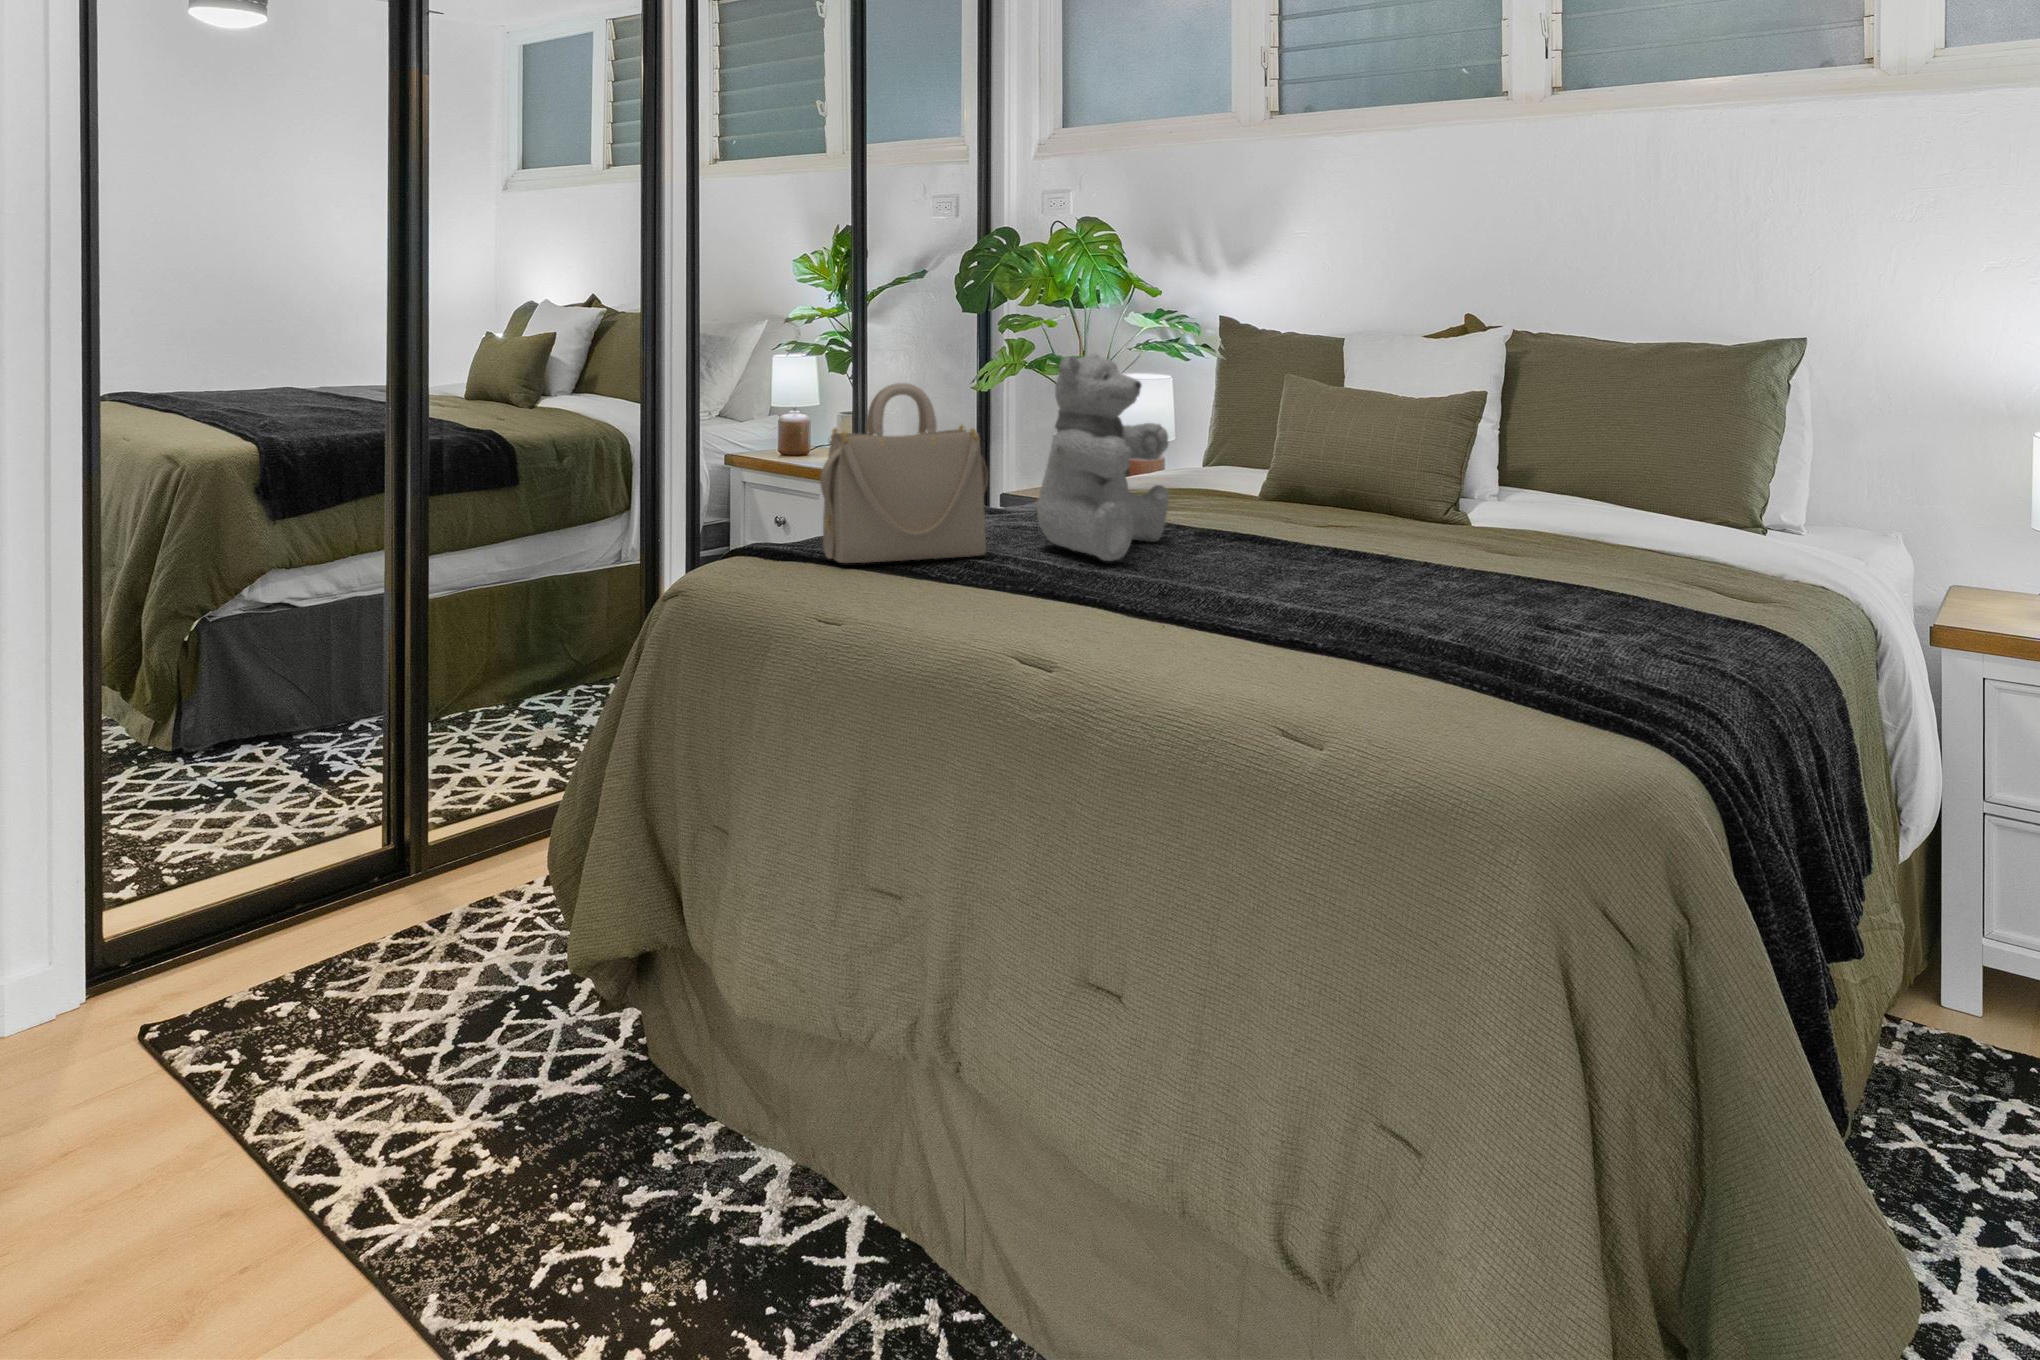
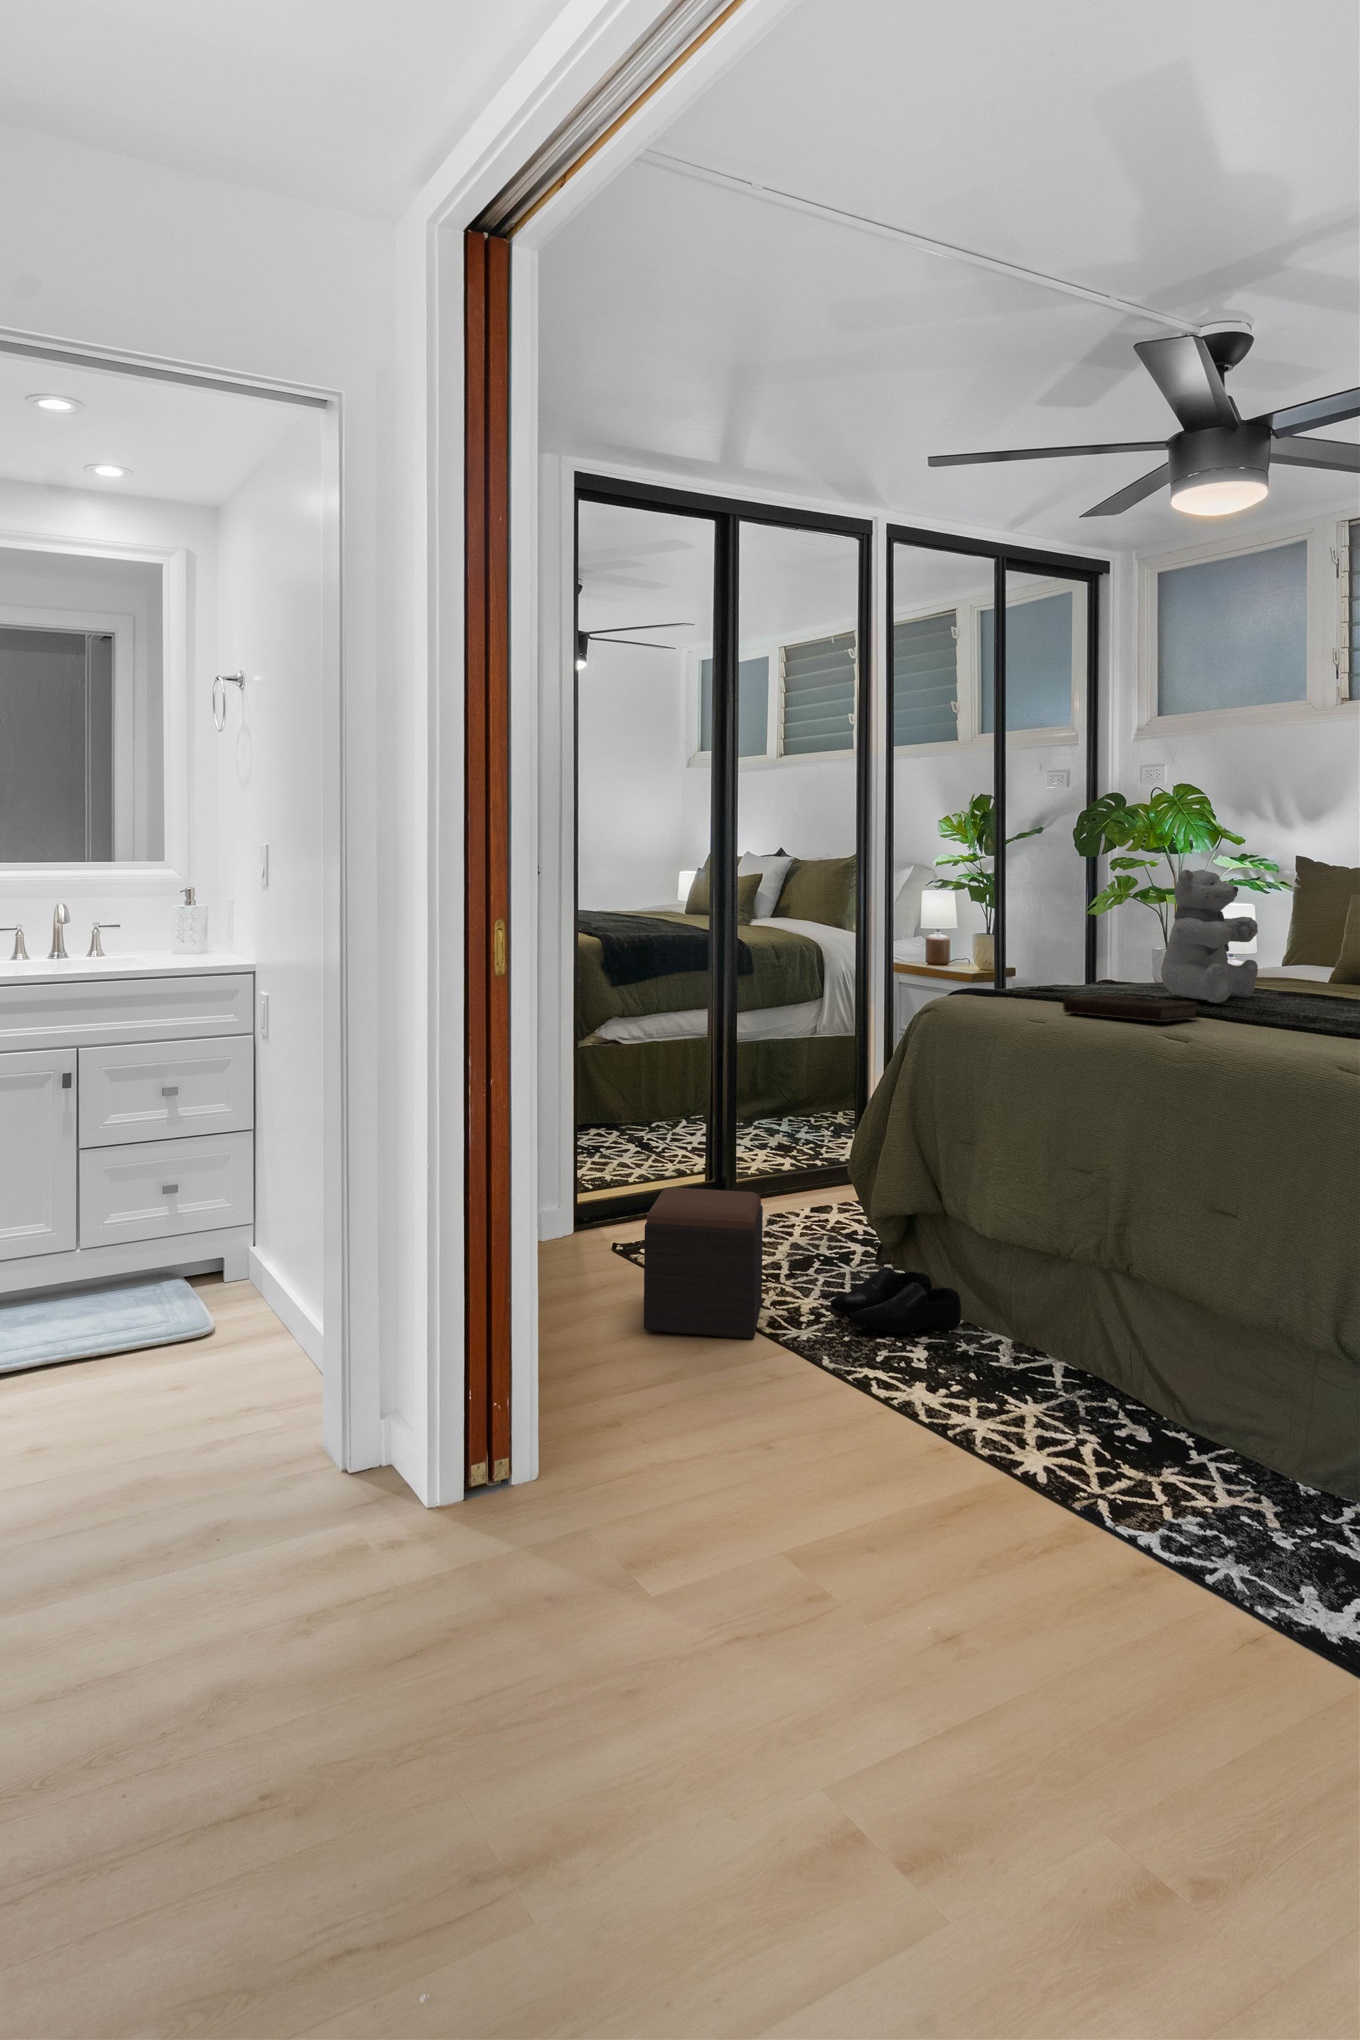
handbag: present [820,383,988,563] -> none [1015,887,1127,998]
notebook: none [874,565,1079,625] -> present [1063,995,1197,1022]
footstool: none [84,947,373,1280] -> present [644,1187,763,1339]
shoe: none [487,1039,712,1192] -> present [831,1267,961,1333]

